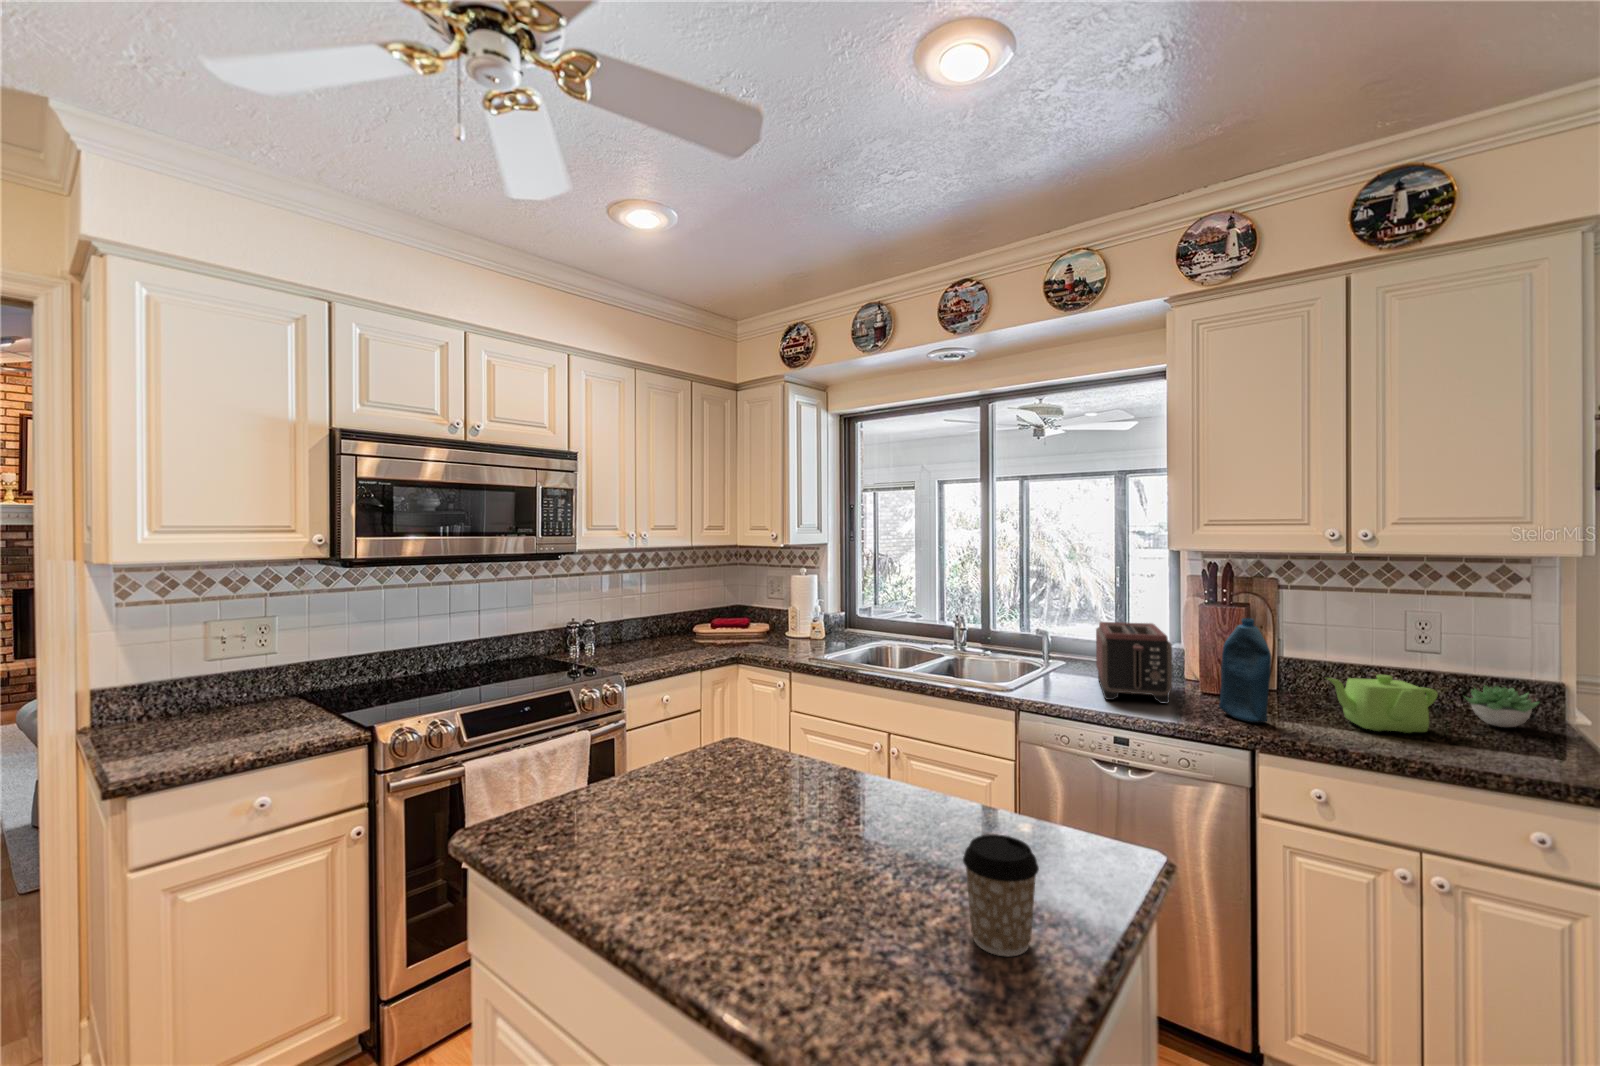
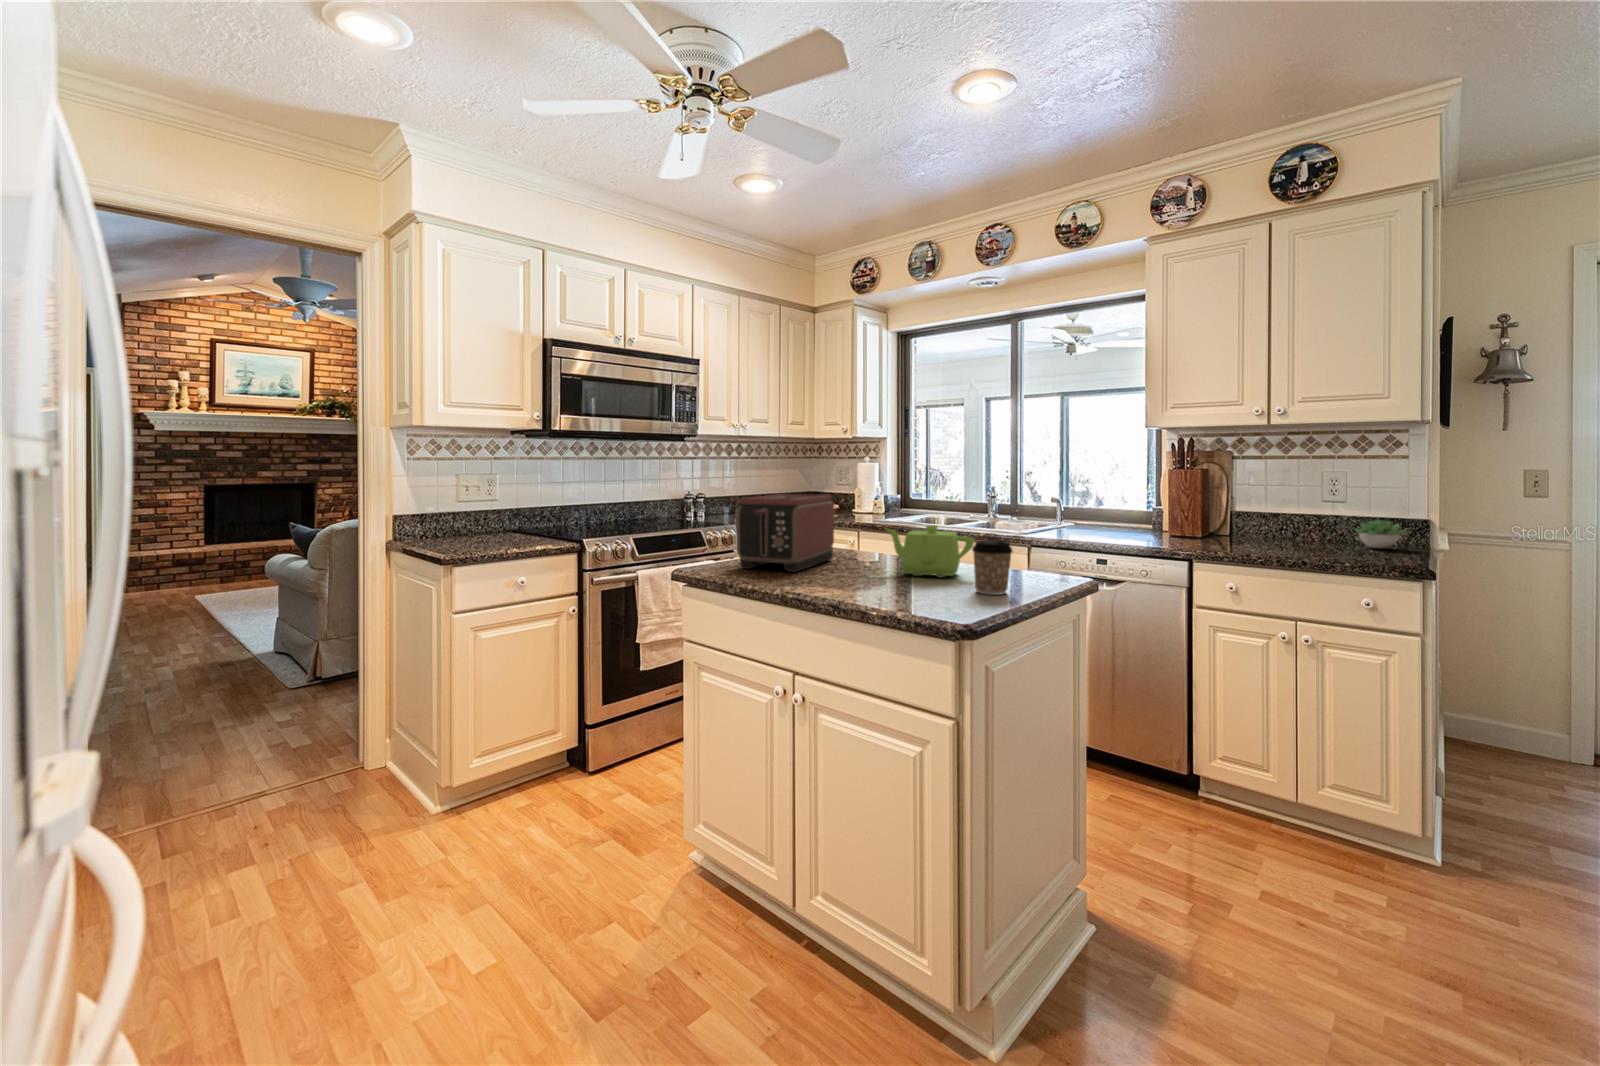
bottle: present [1219,618,1271,723] -> none [1173,472,1211,546]
toaster: present [1096,622,1172,704] -> present [736,494,834,572]
teapot: present [1327,675,1438,733] -> present [886,525,974,577]

